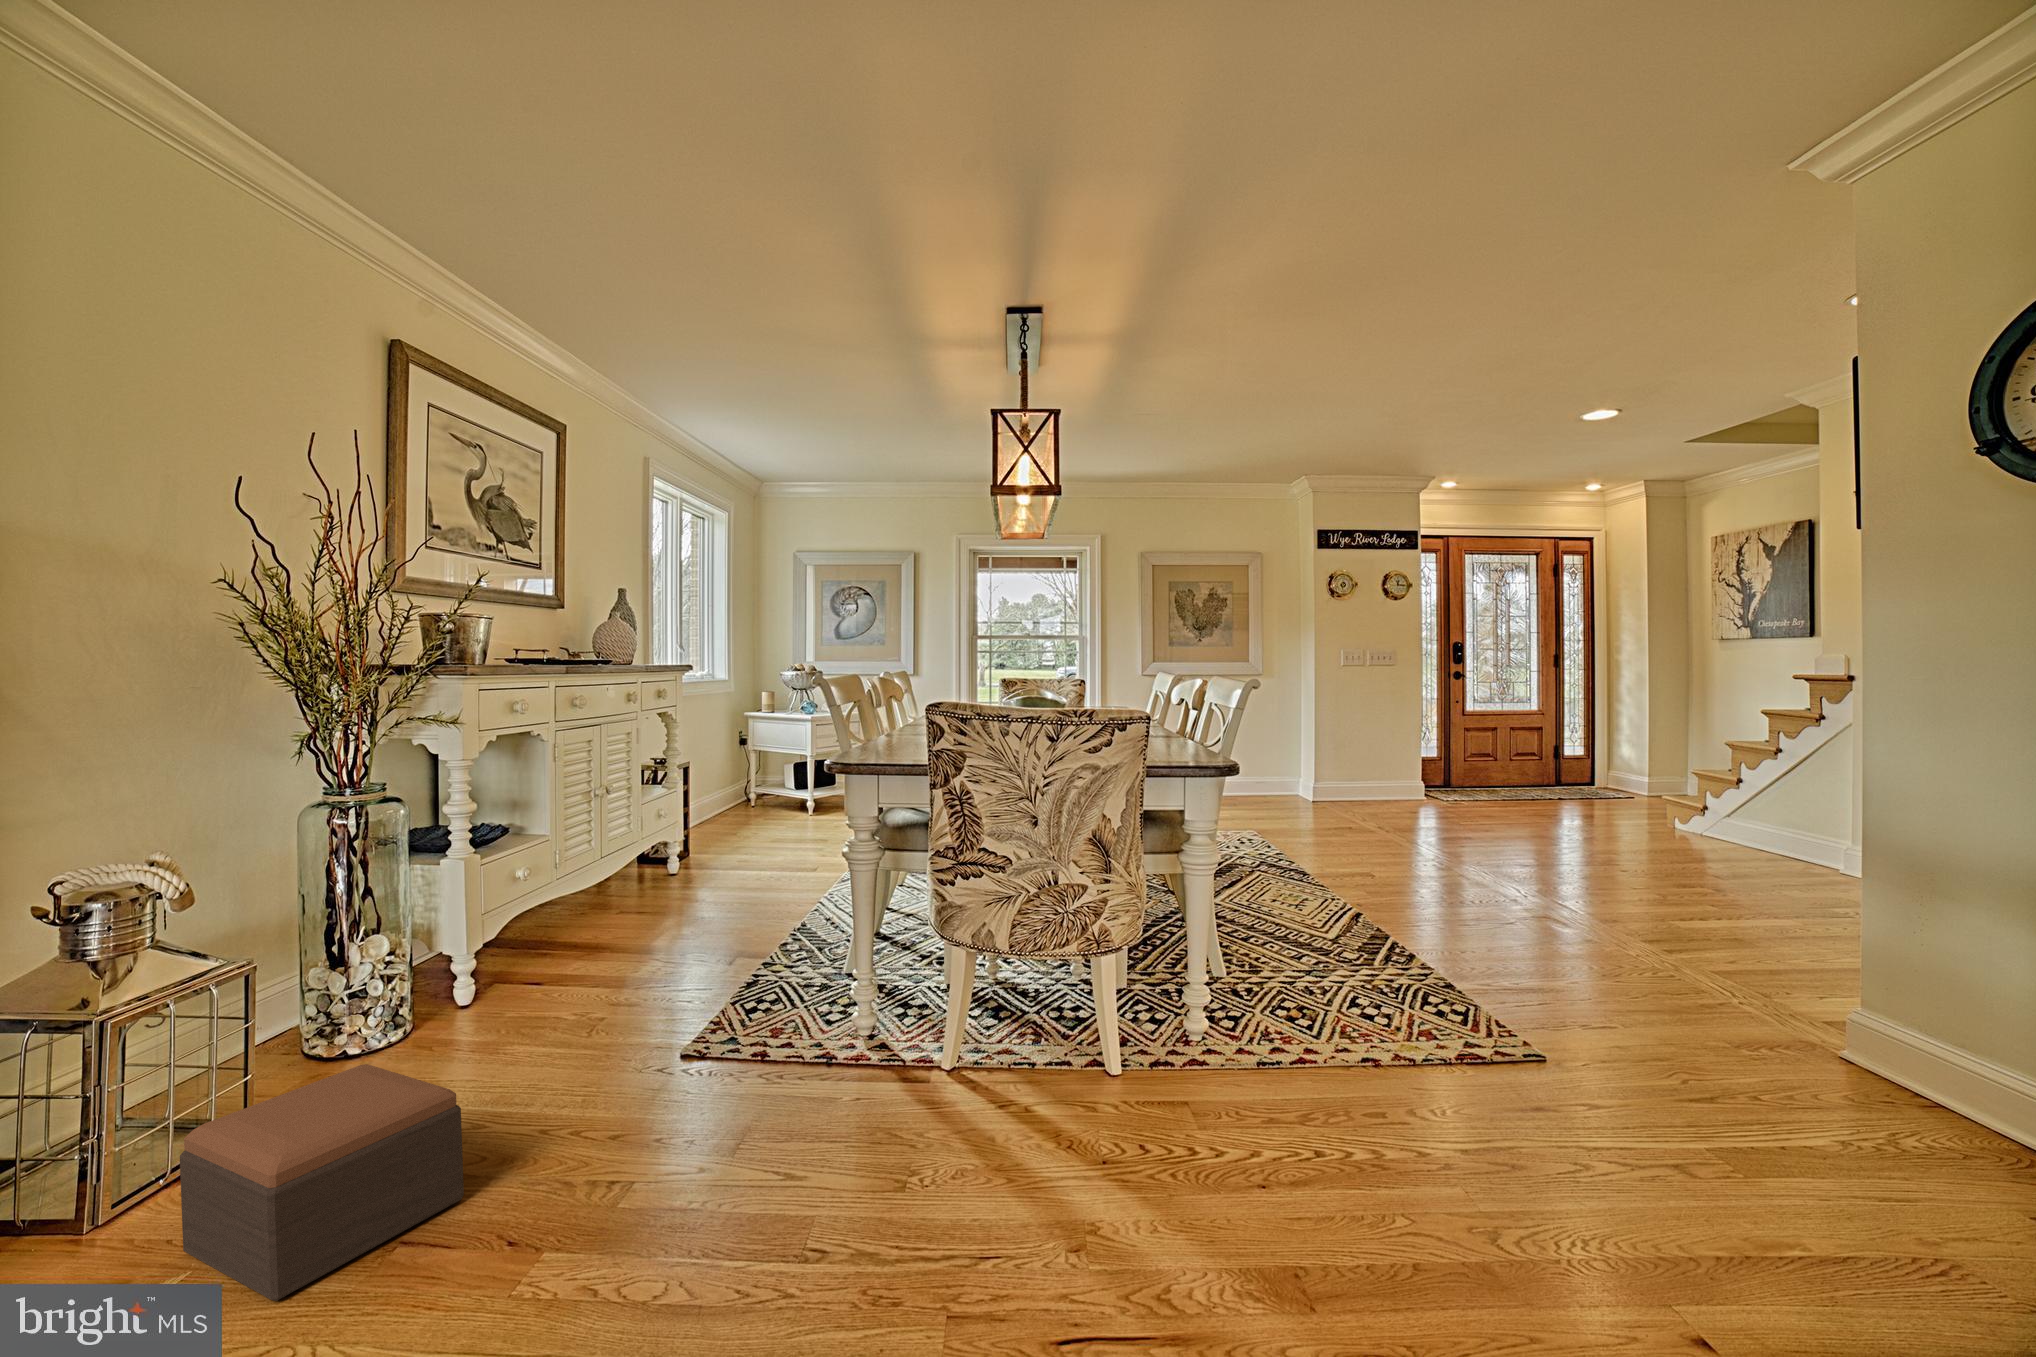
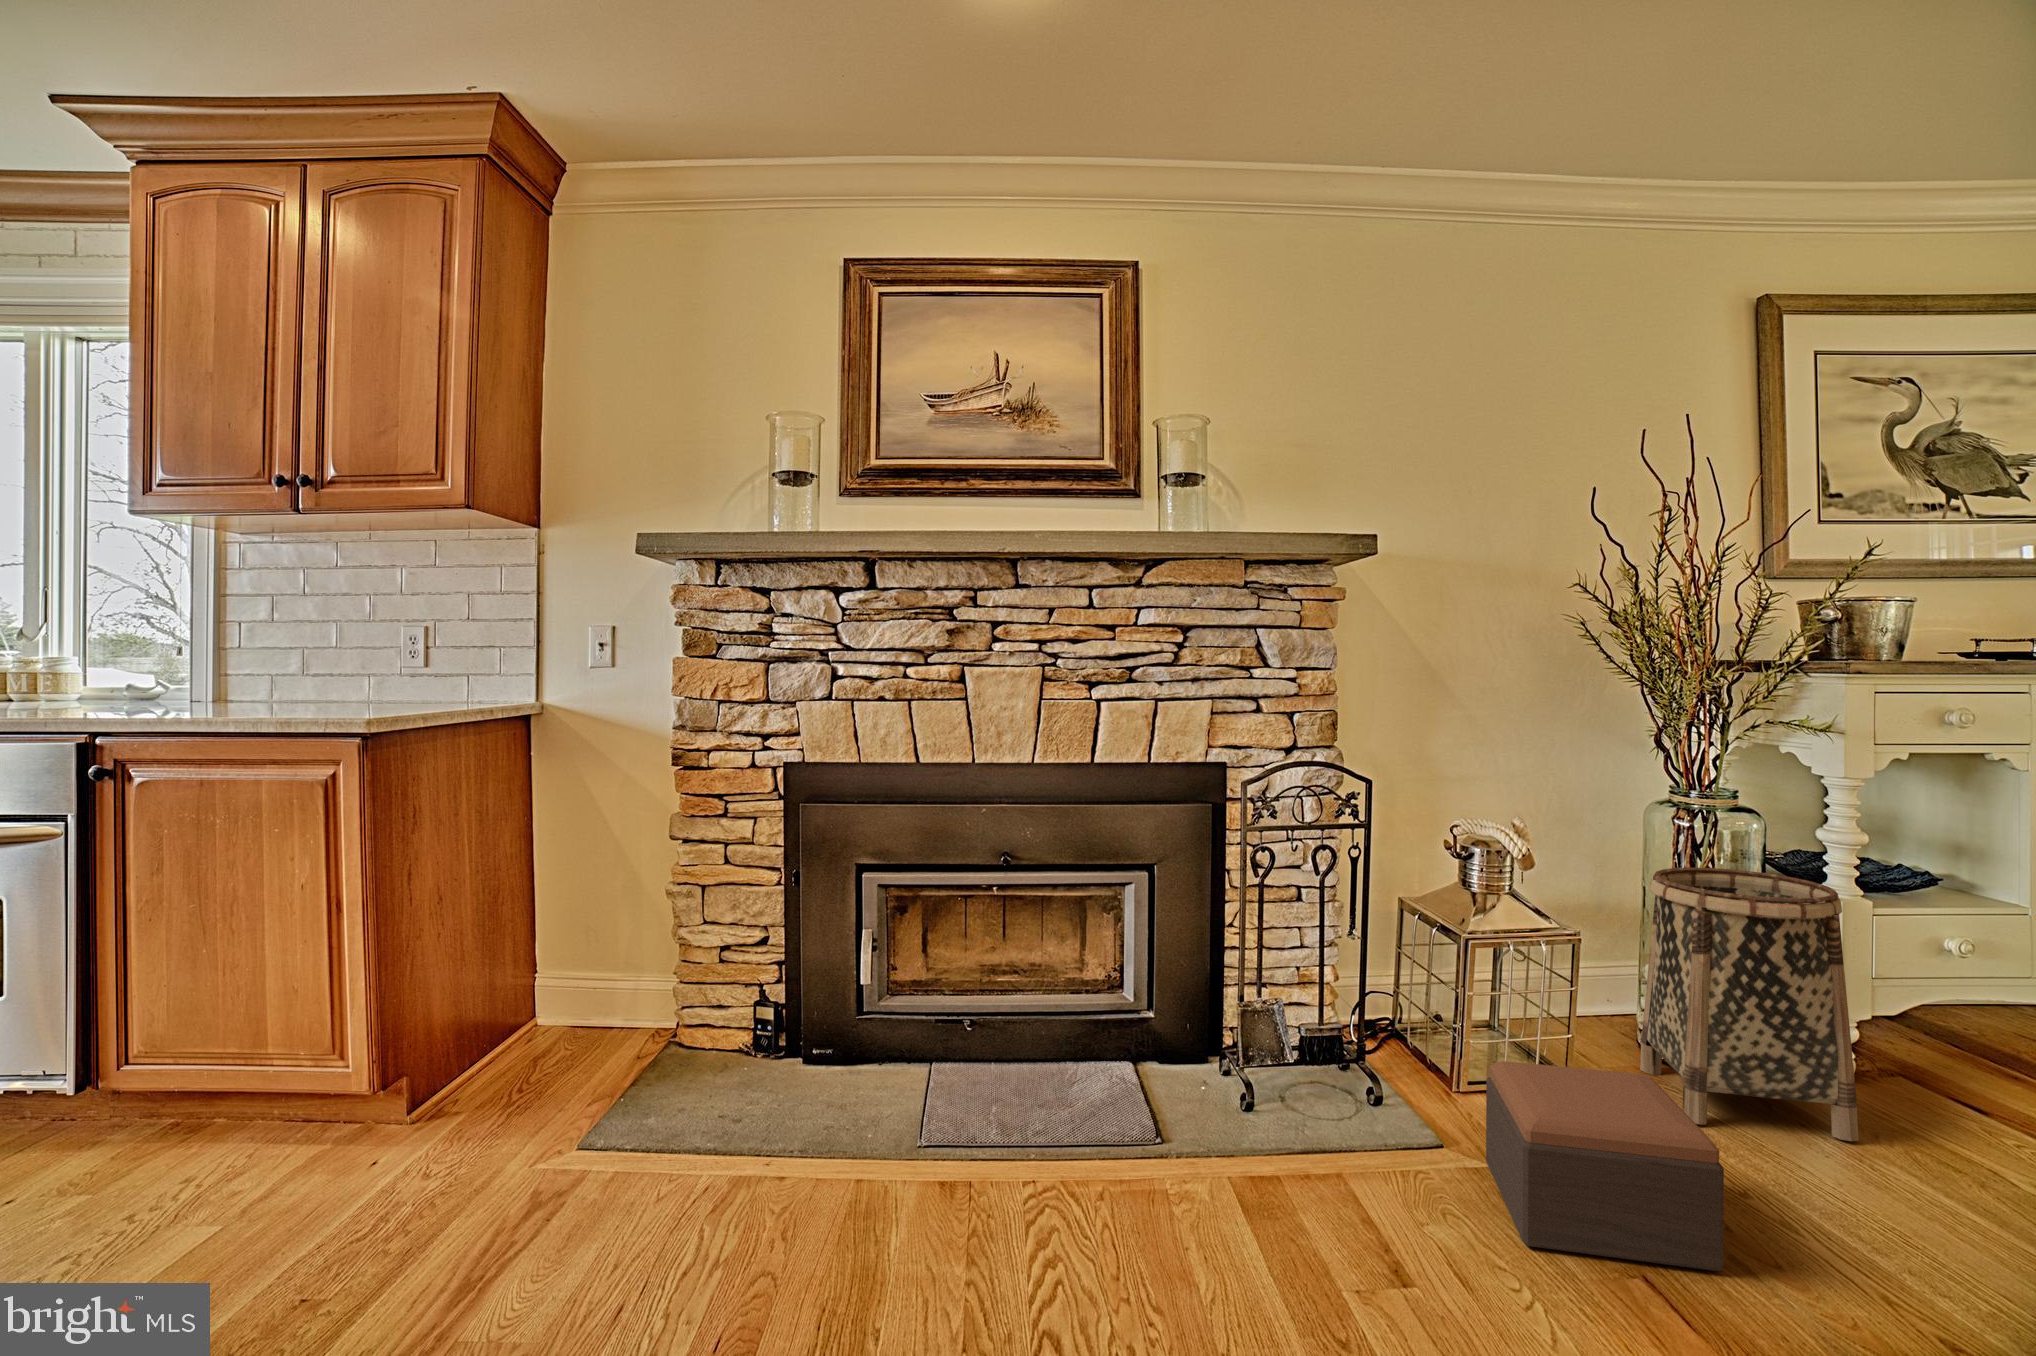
basket: none [313,849,510,1096] -> present [1640,868,1859,1141]

